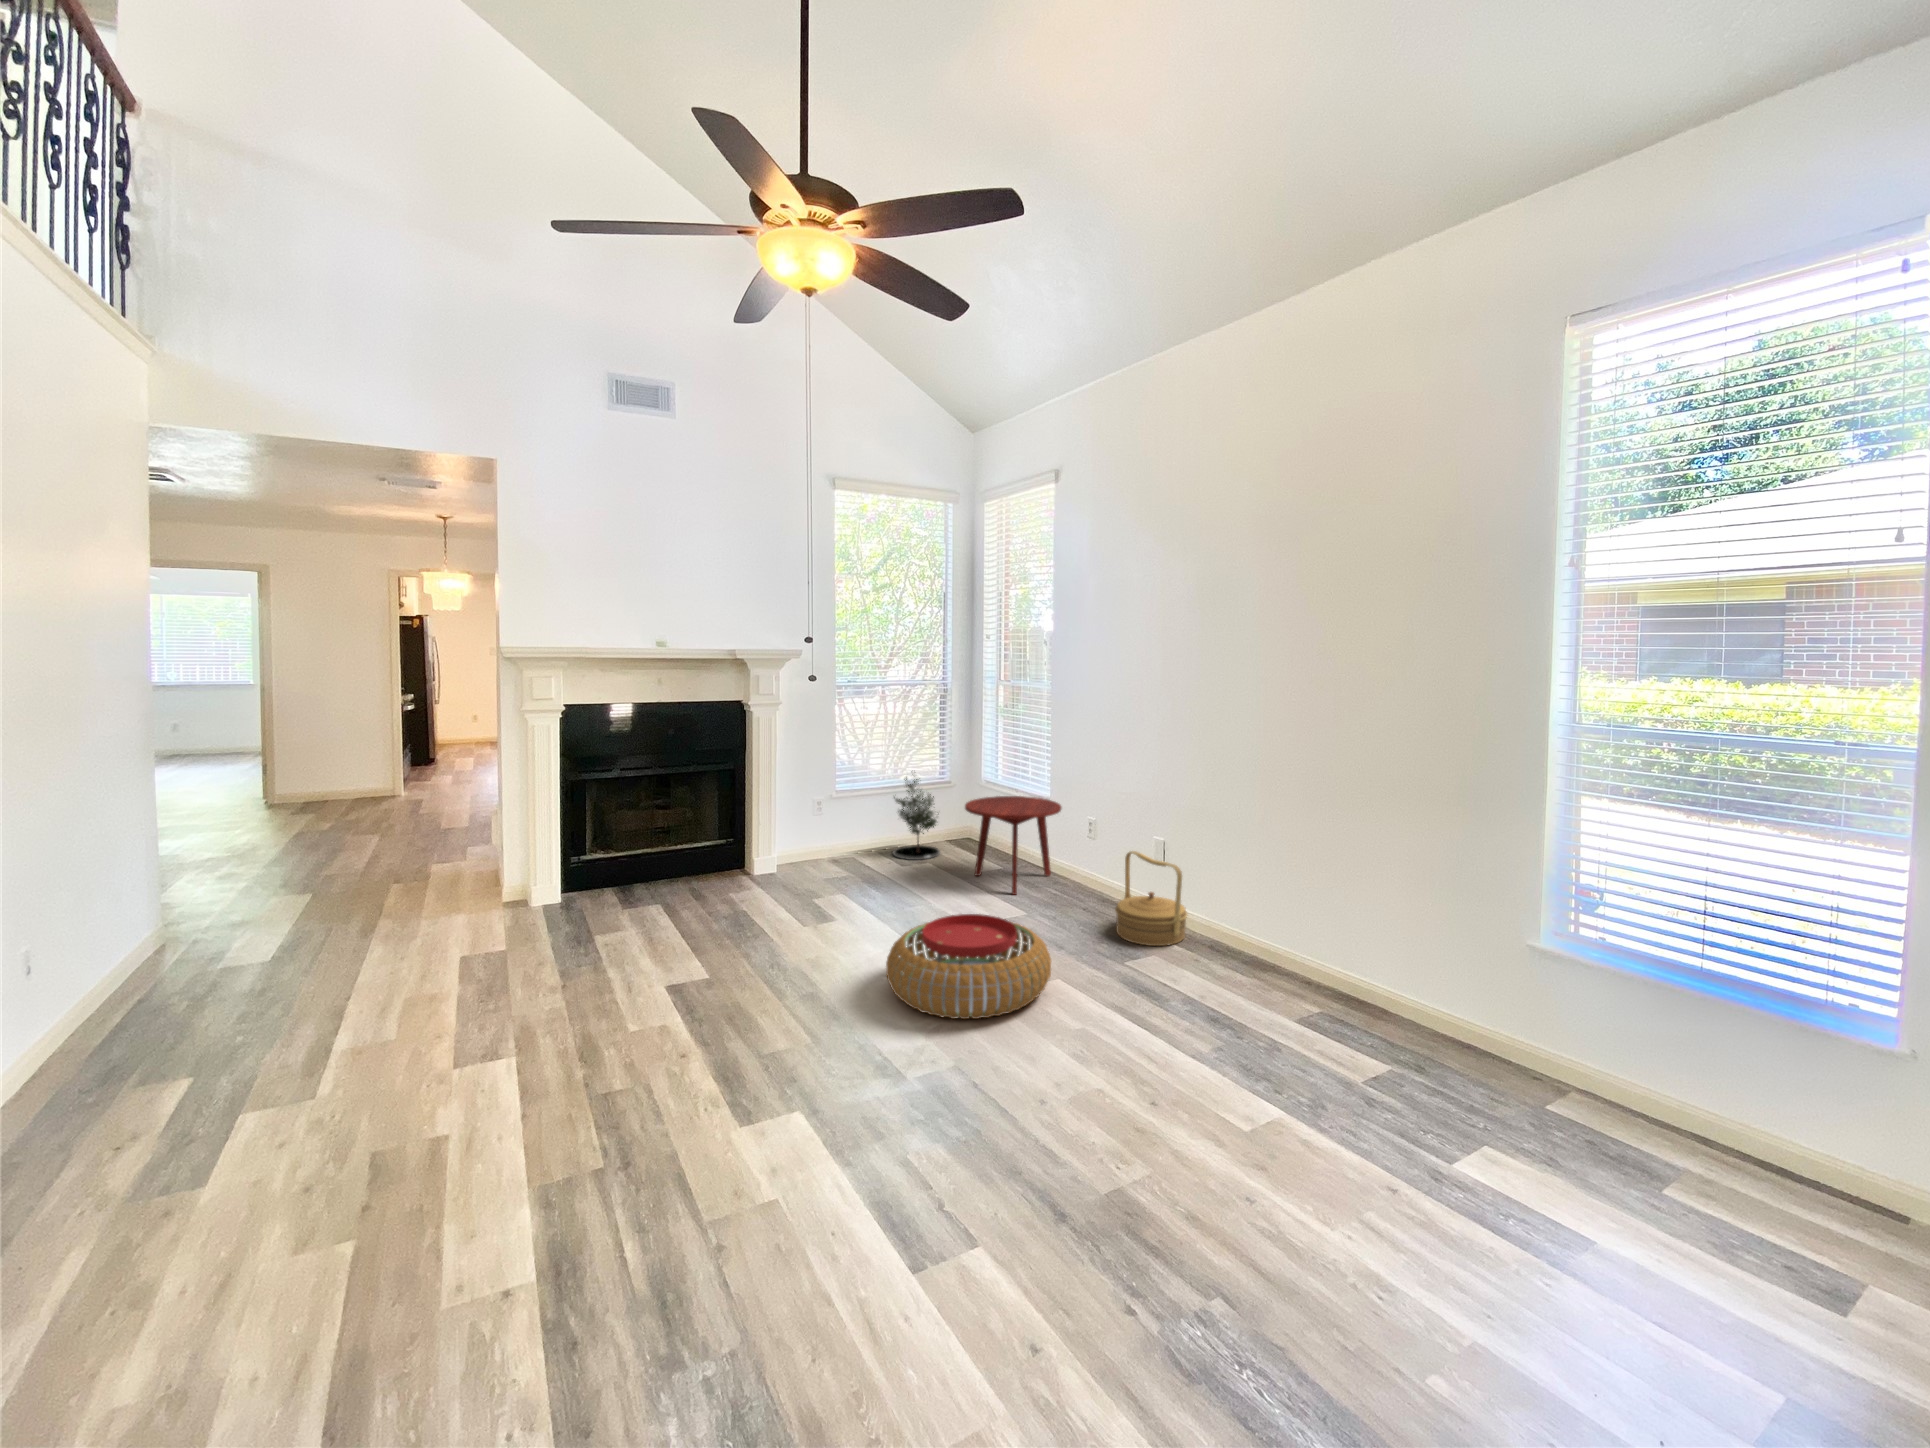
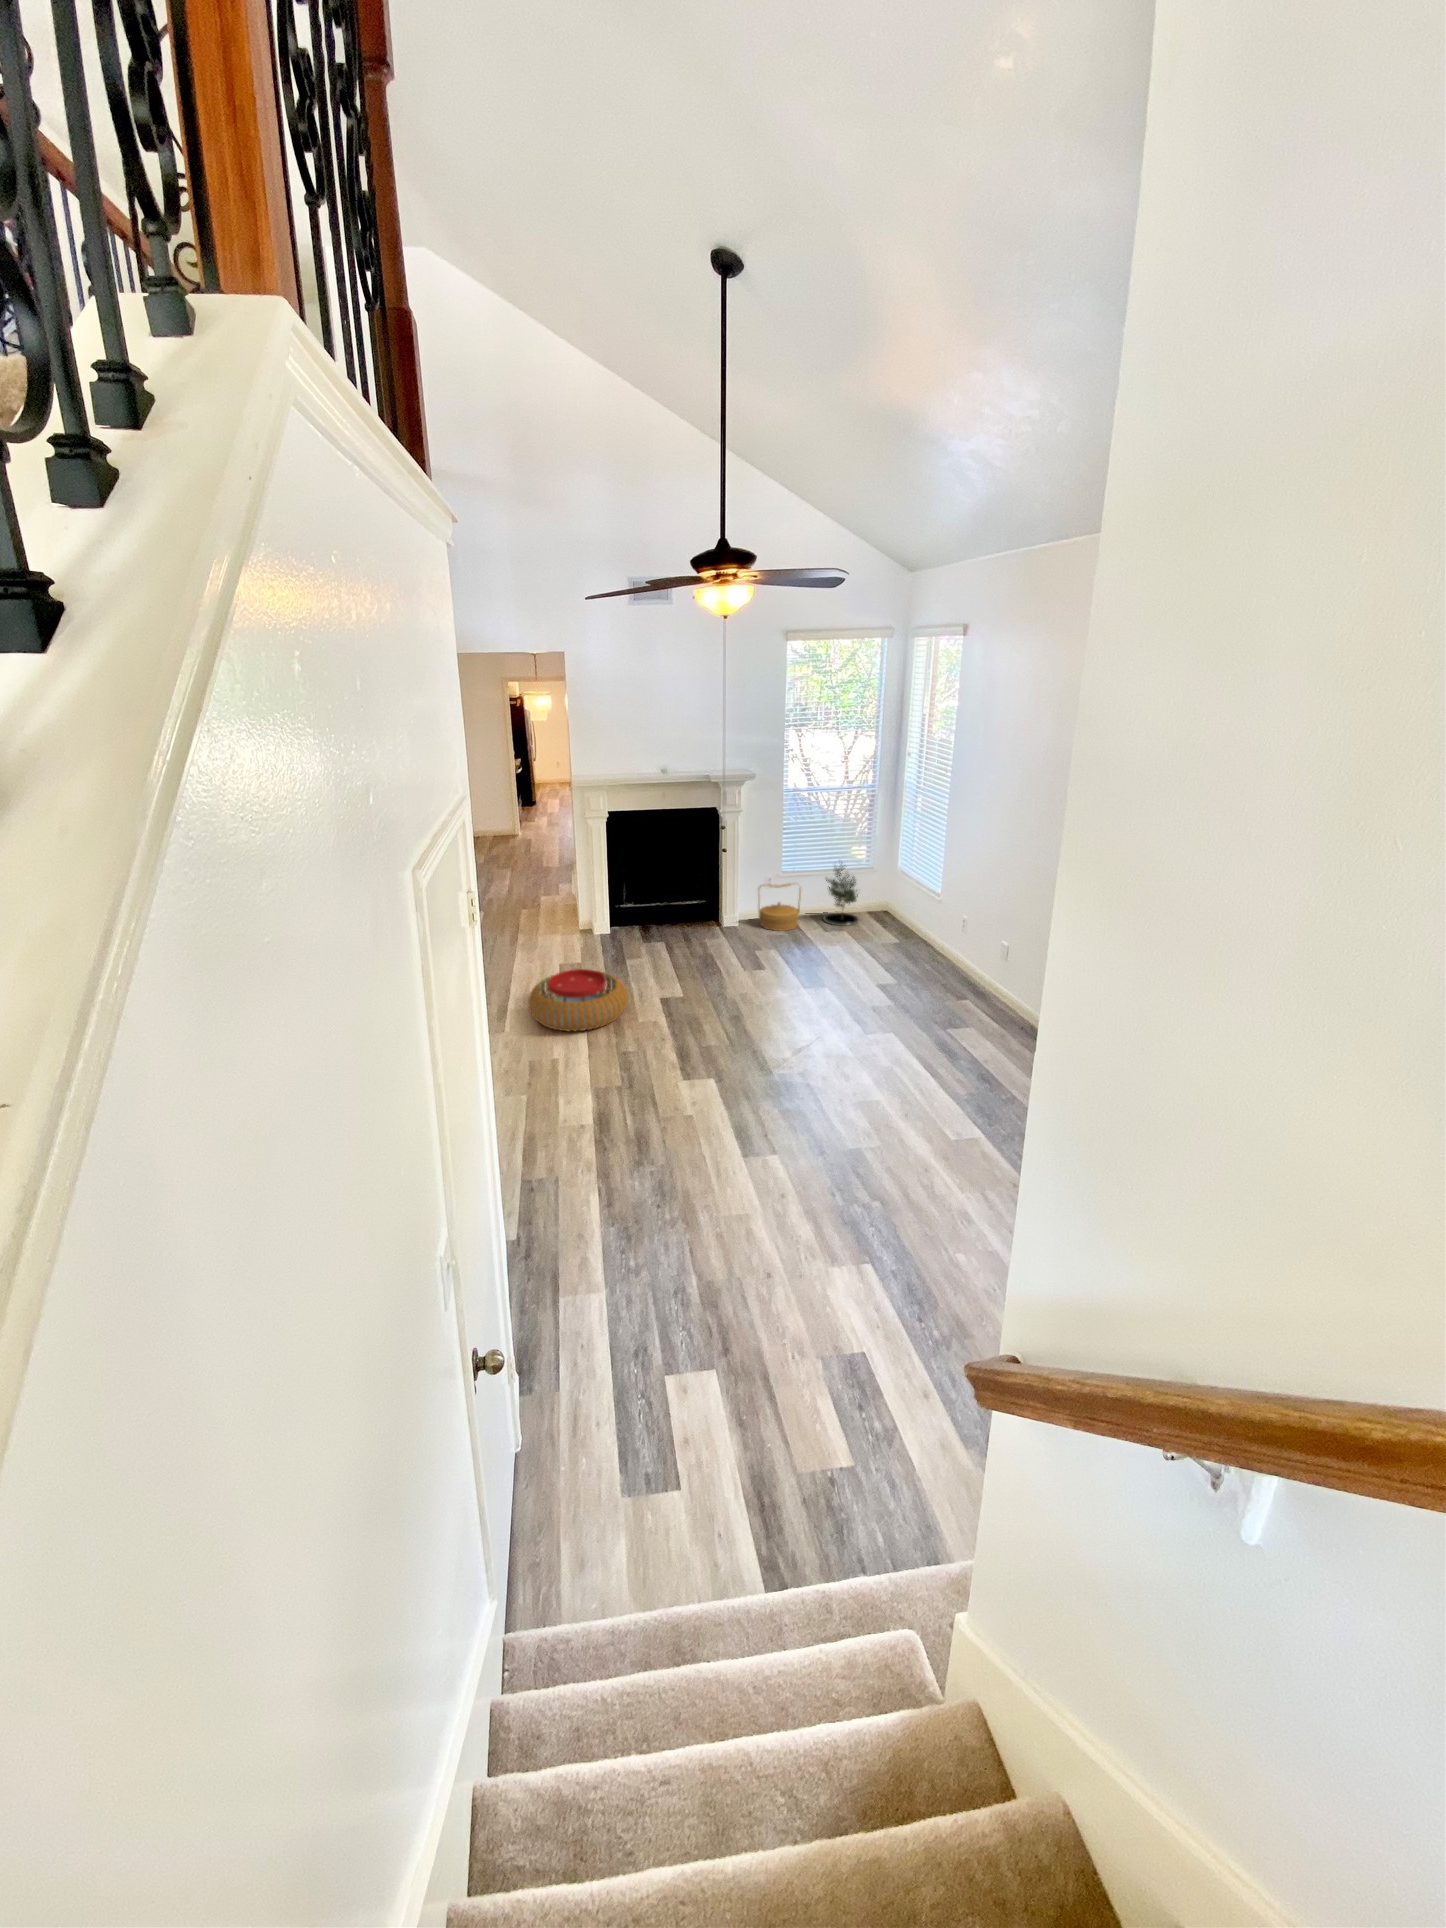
side table: present [965,796,1061,895] -> none [868,888,944,965]
woven basket: present [1115,851,1187,946] -> present [759,883,801,931]
pouf: present [886,914,1051,1019] -> present [528,969,628,1031]

